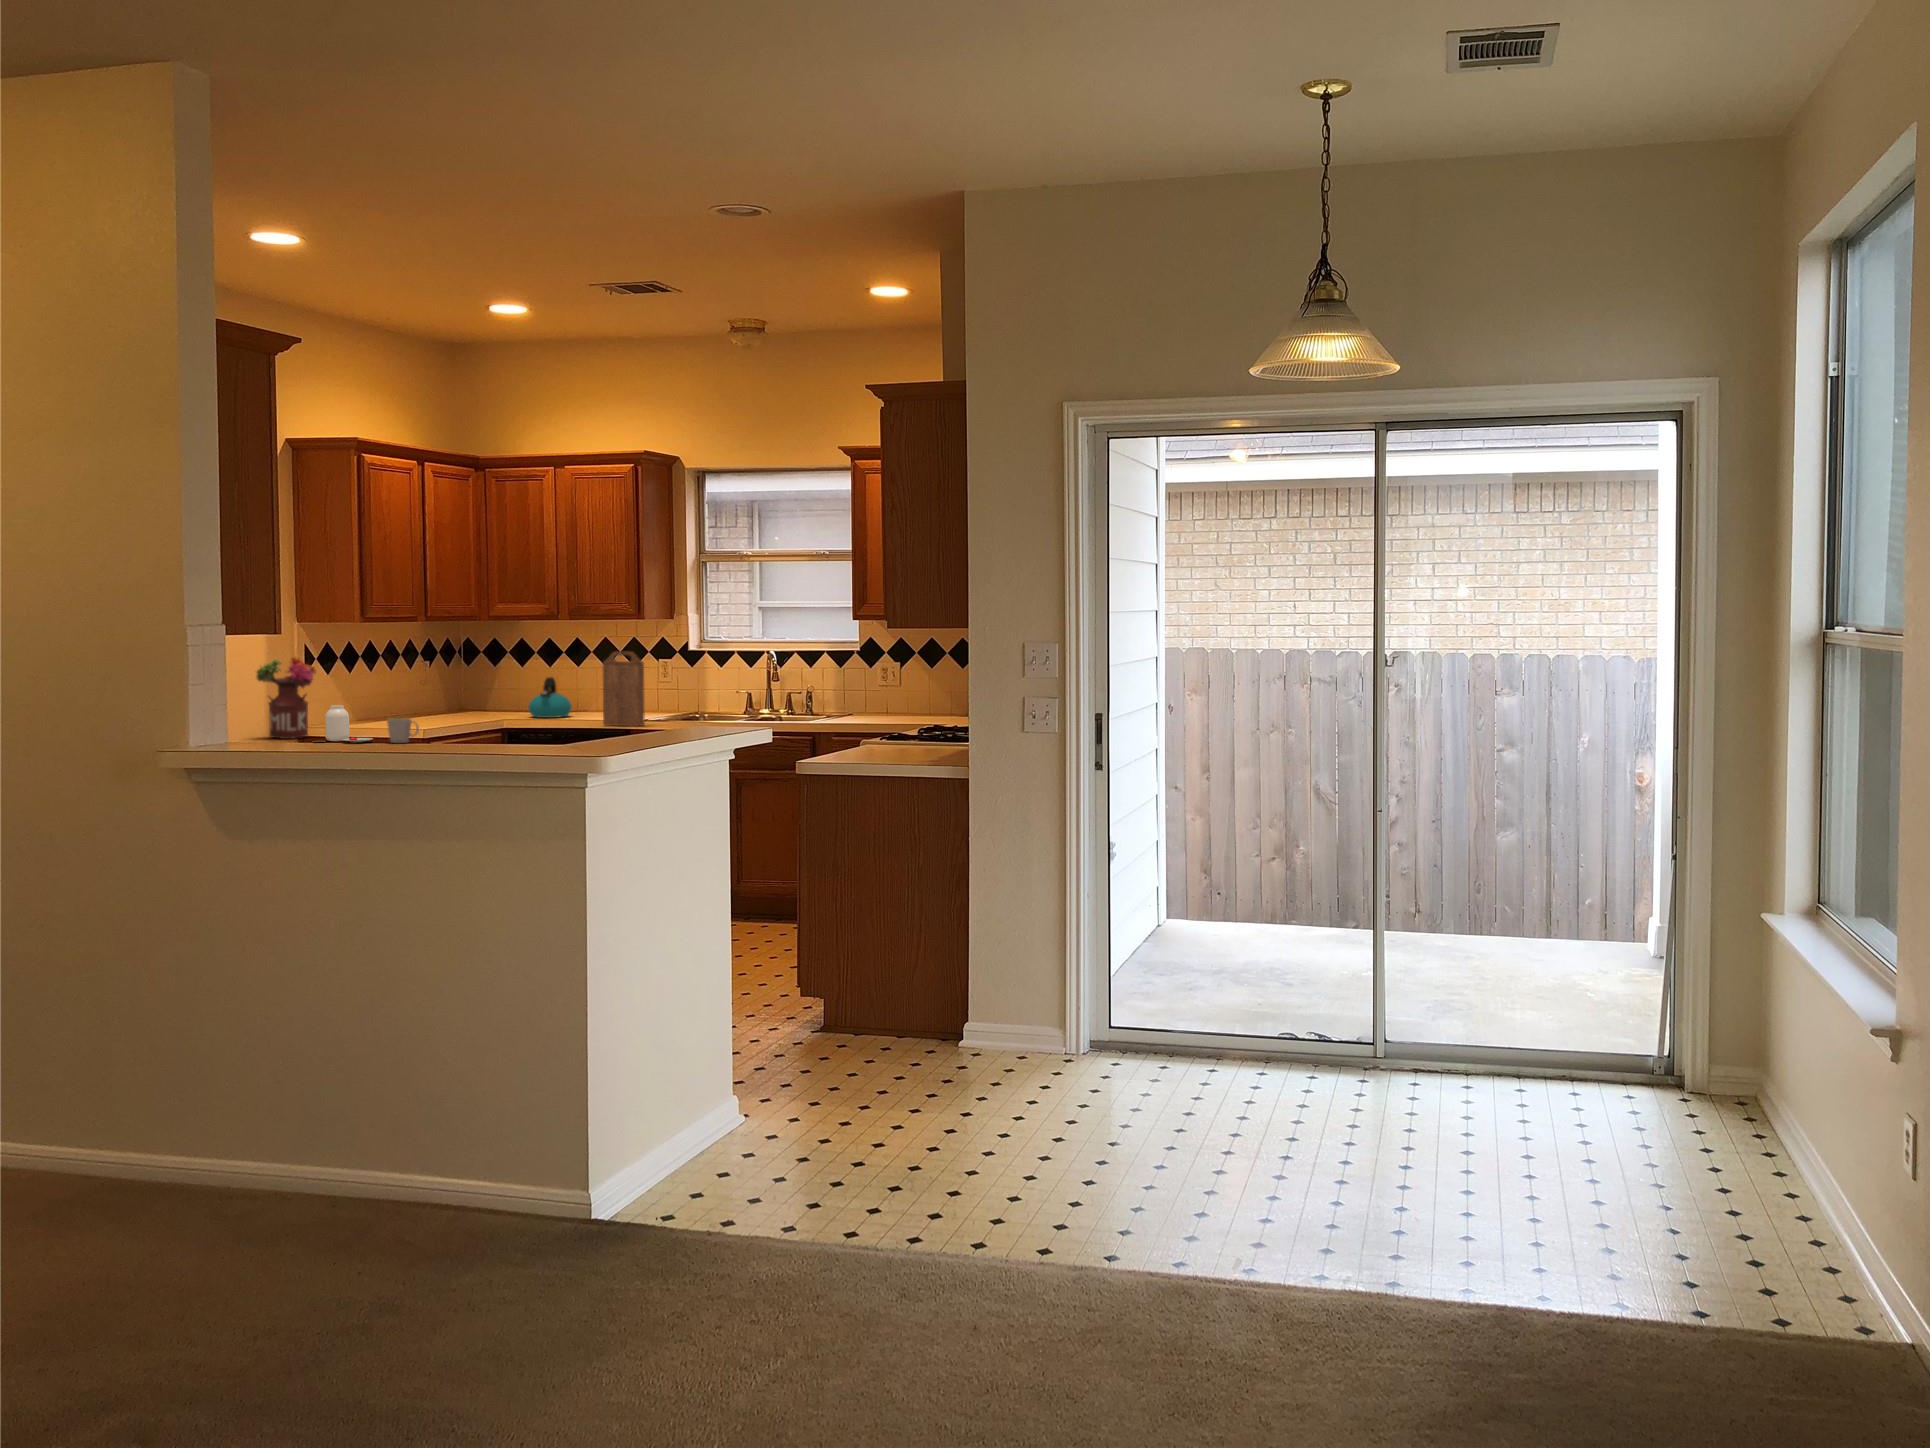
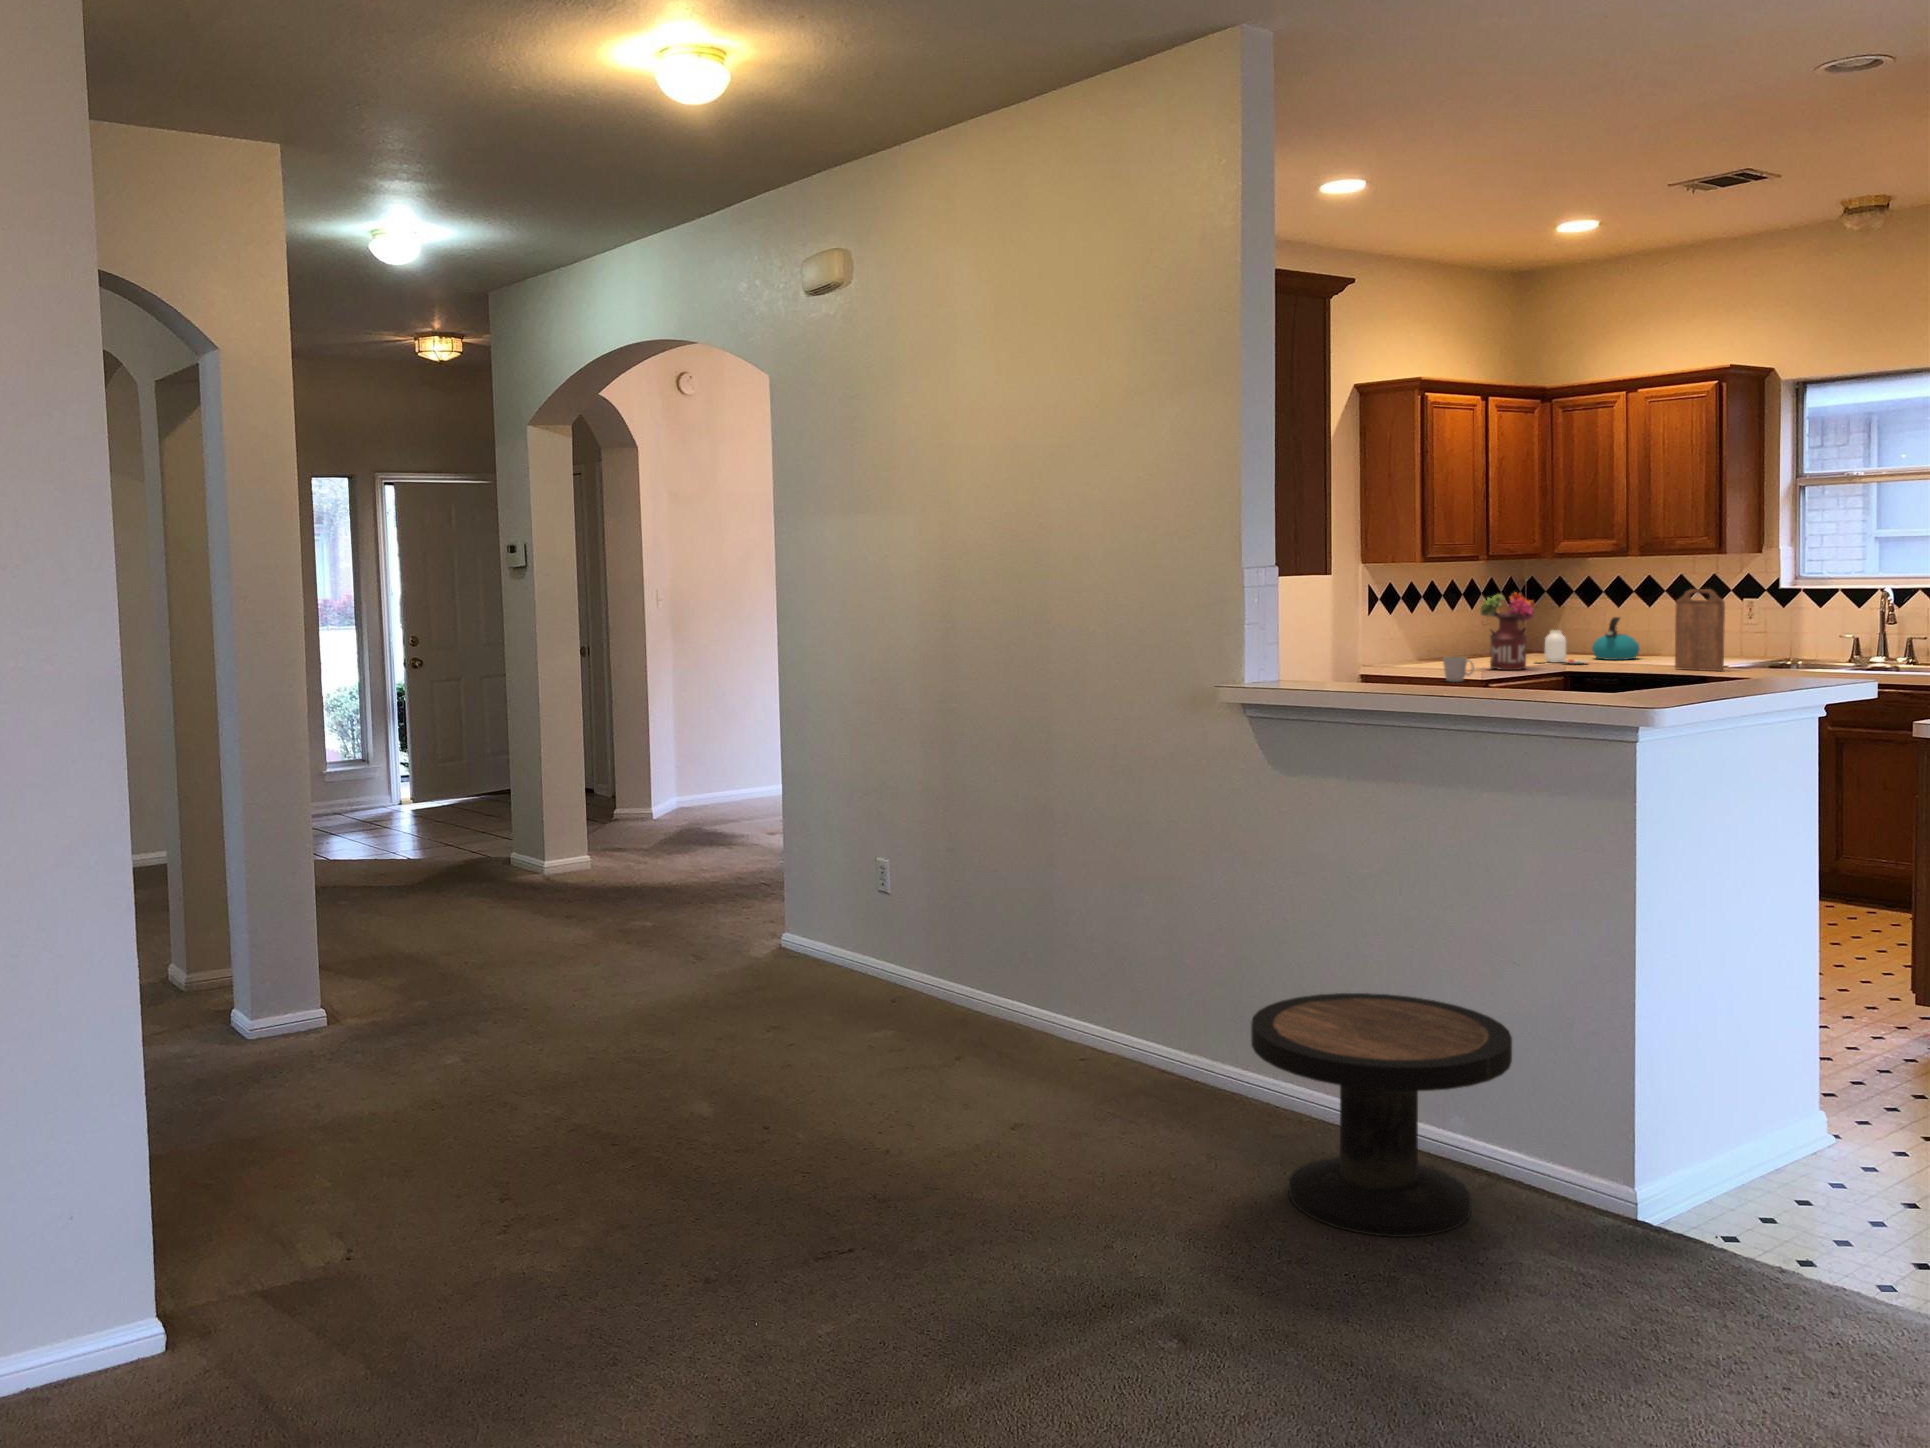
flower arrangement: present [256,657,316,739] -> present [1480,592,1535,670]
jar: present [313,705,373,742] -> present [1545,630,1586,664]
side table: none [216,1054,483,1295] -> present [1251,993,1512,1237]

